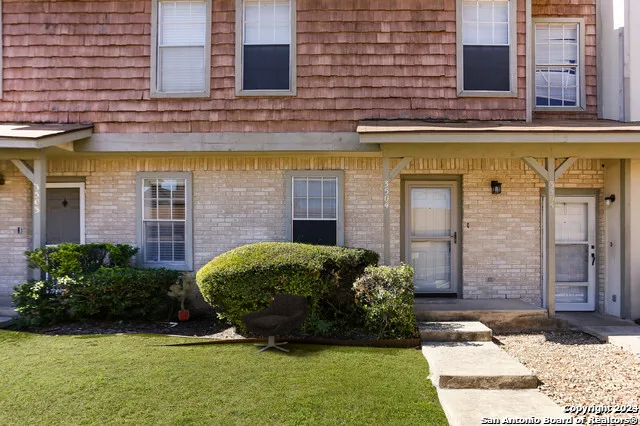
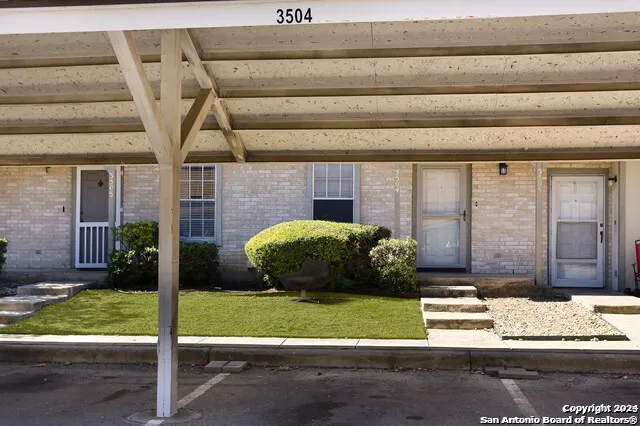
potted tree: present [168,269,198,321] -> none [207,243,233,288]

